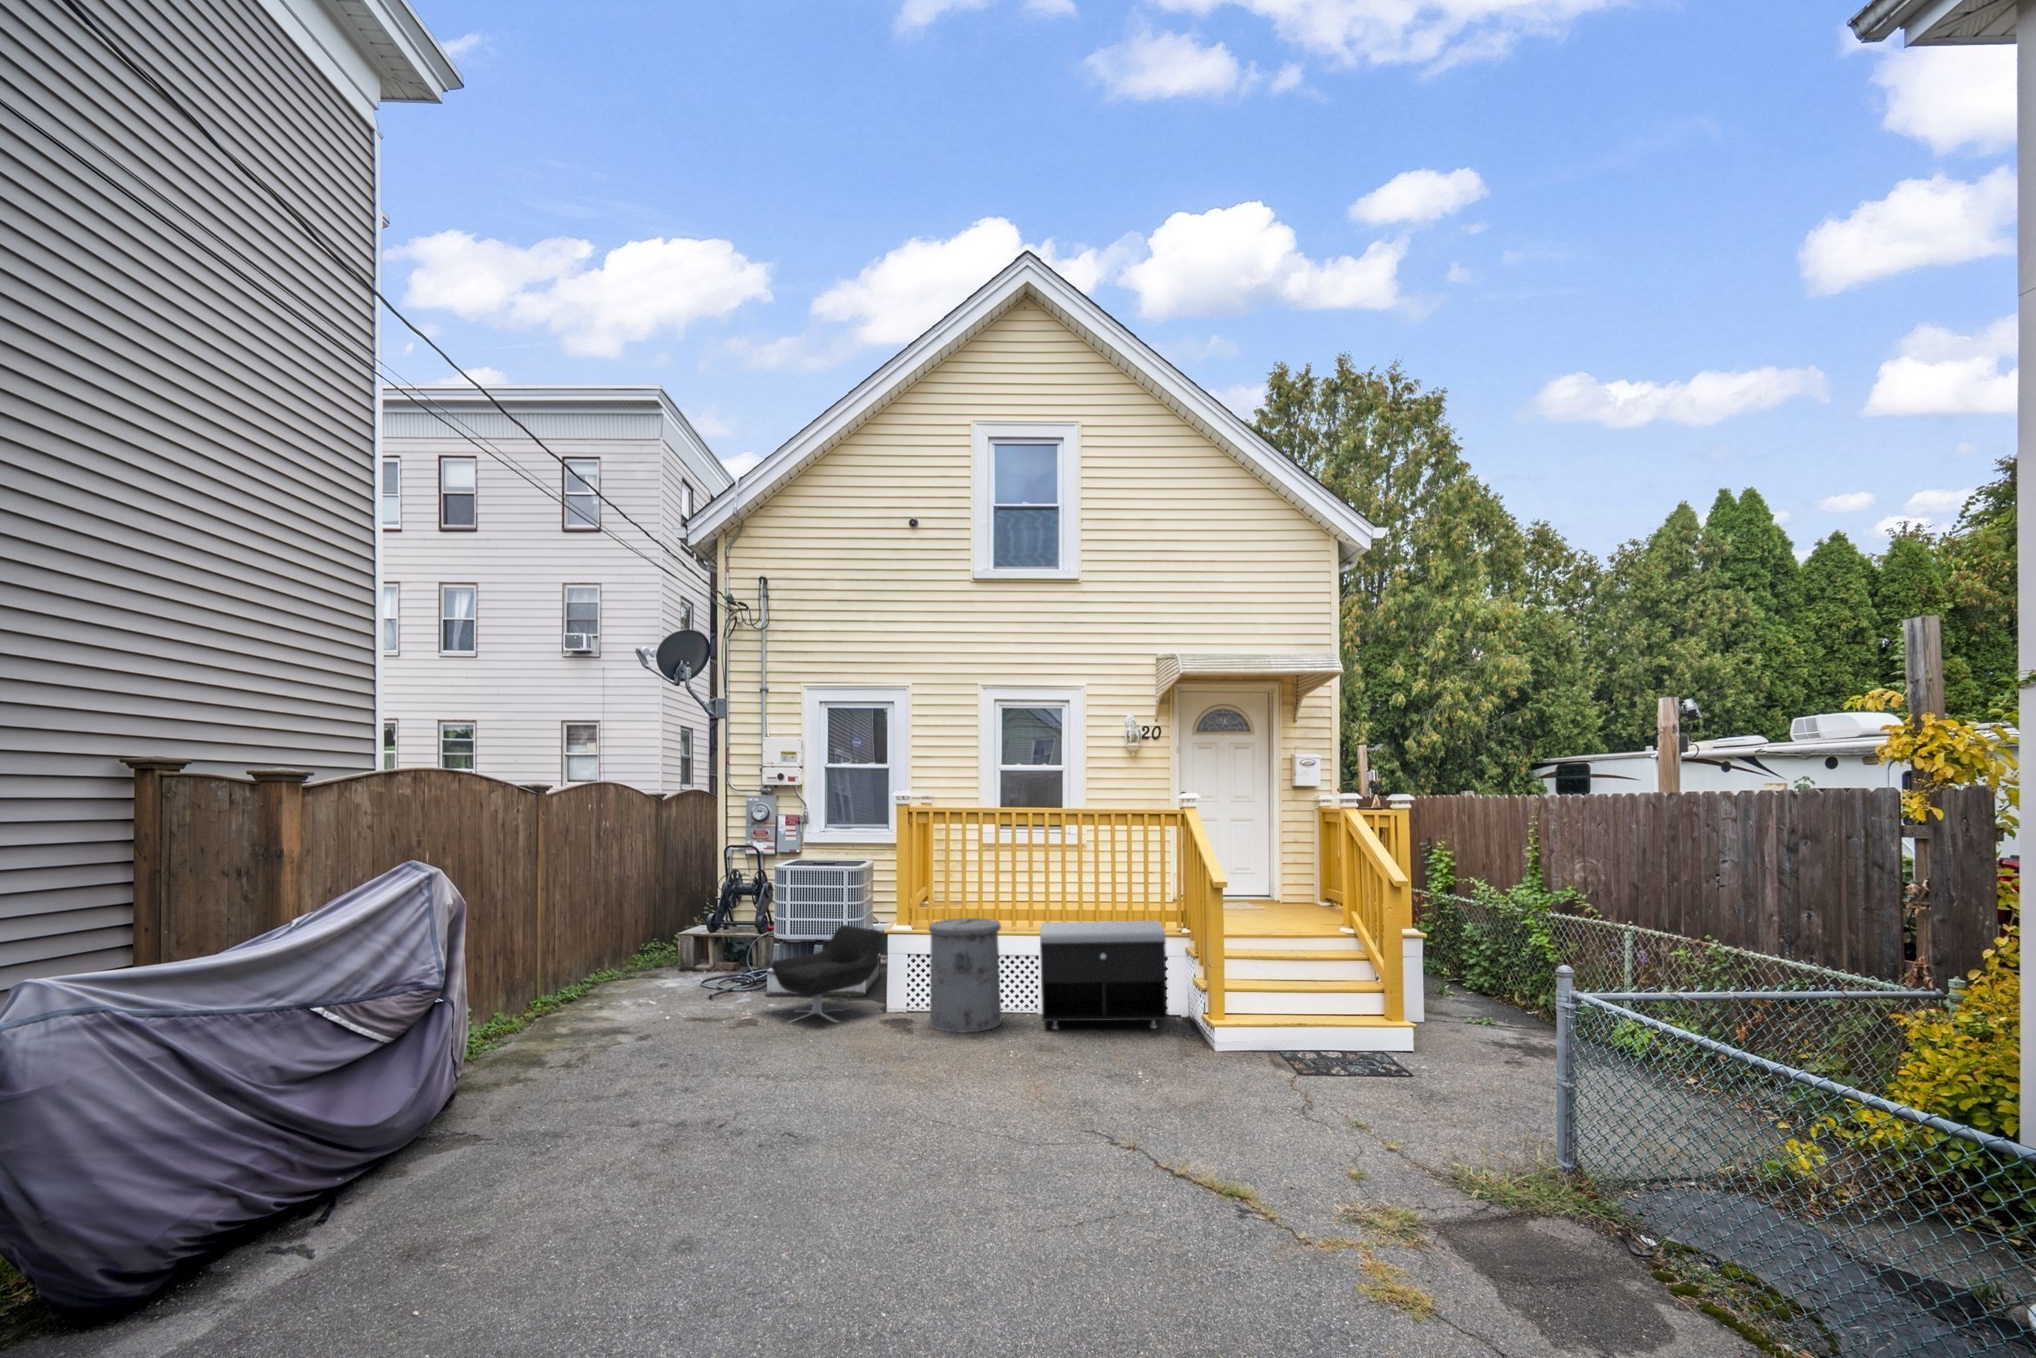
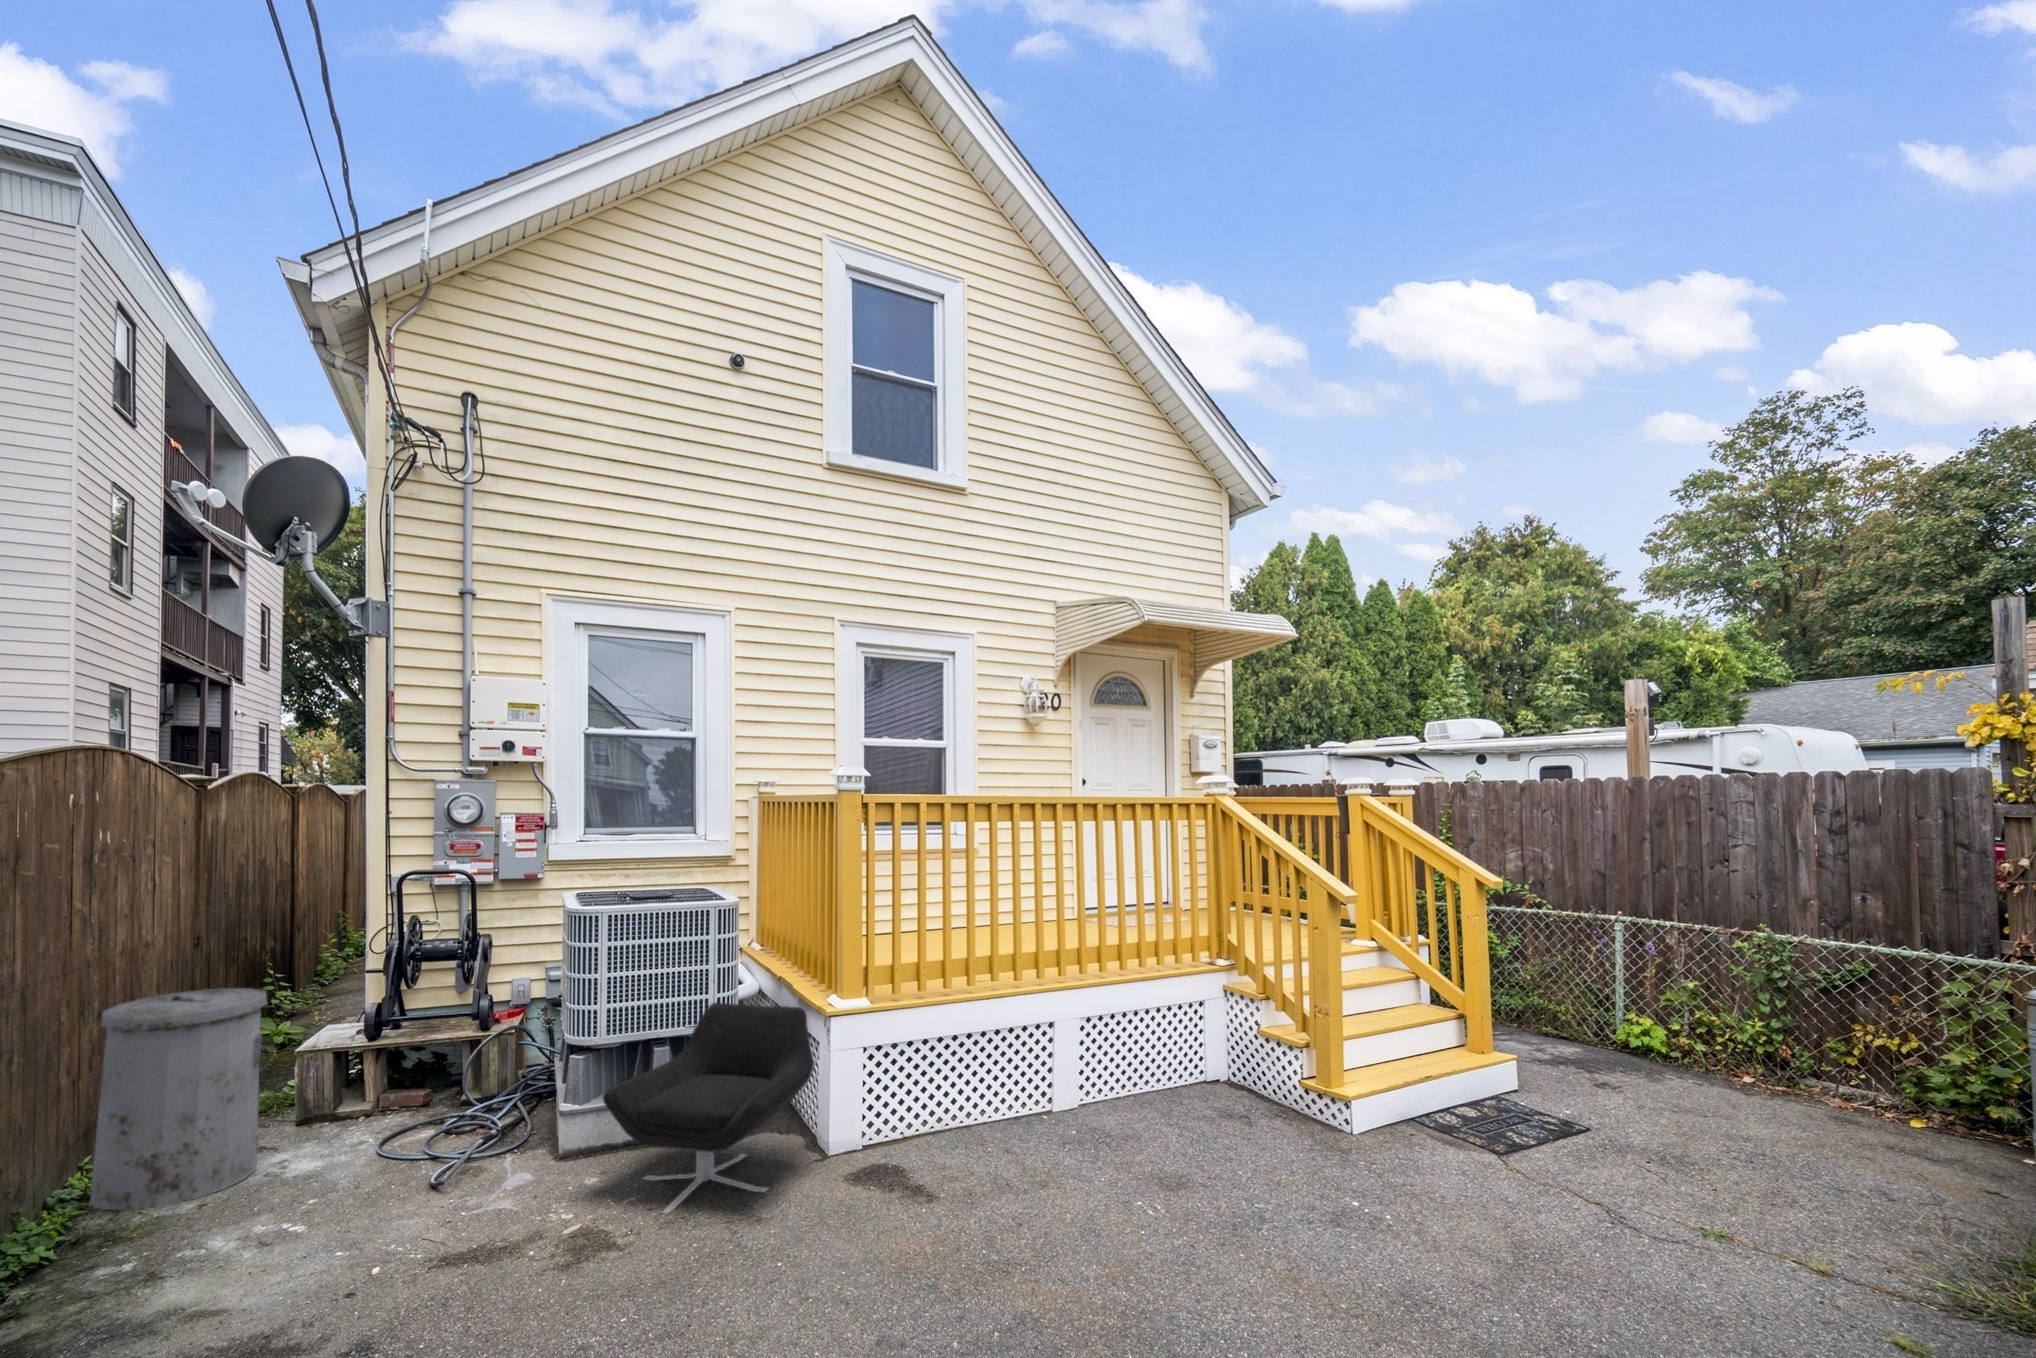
trash can: present [929,918,1002,1032] -> present [88,988,273,1211]
storage bench: present [1040,921,1168,1029] -> none [1059,951,1273,1138]

